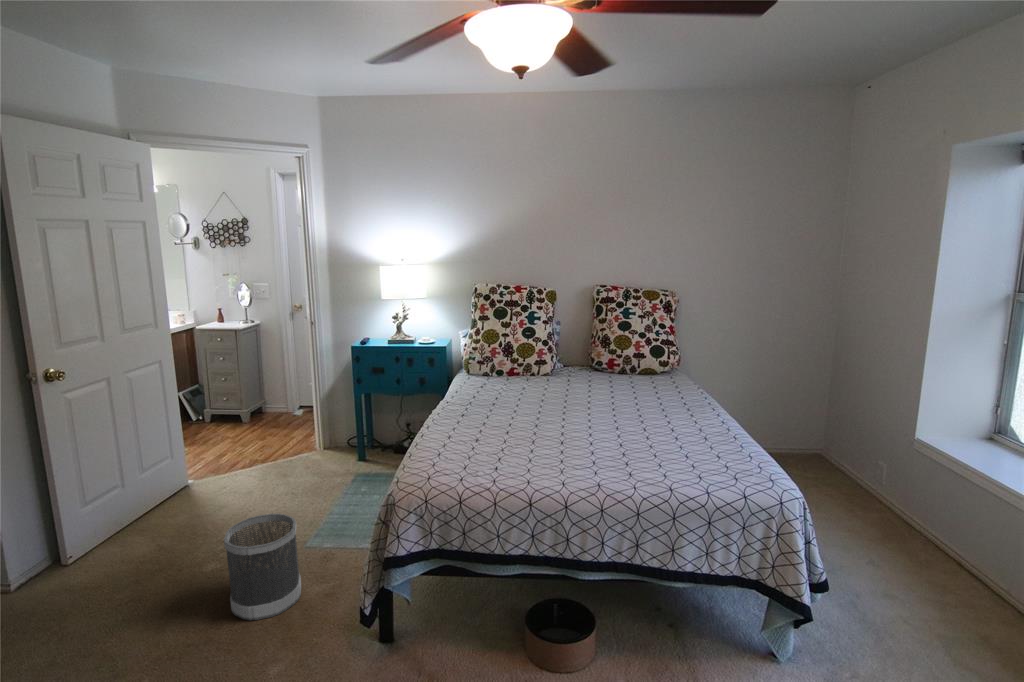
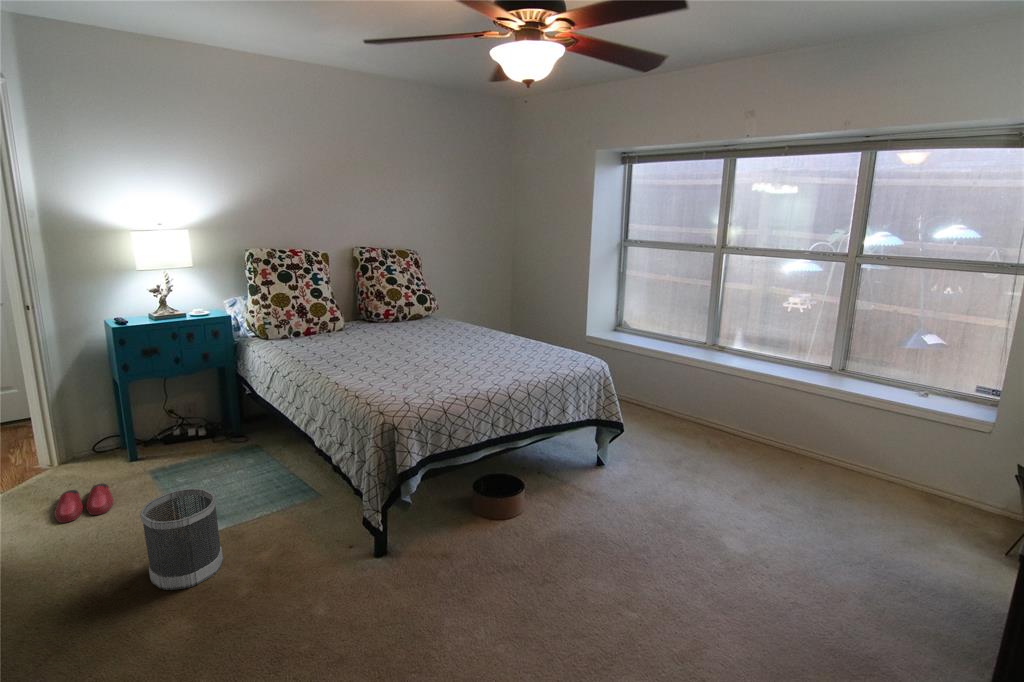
slippers: none [254,483,308,513] -> present [55,483,113,523]

